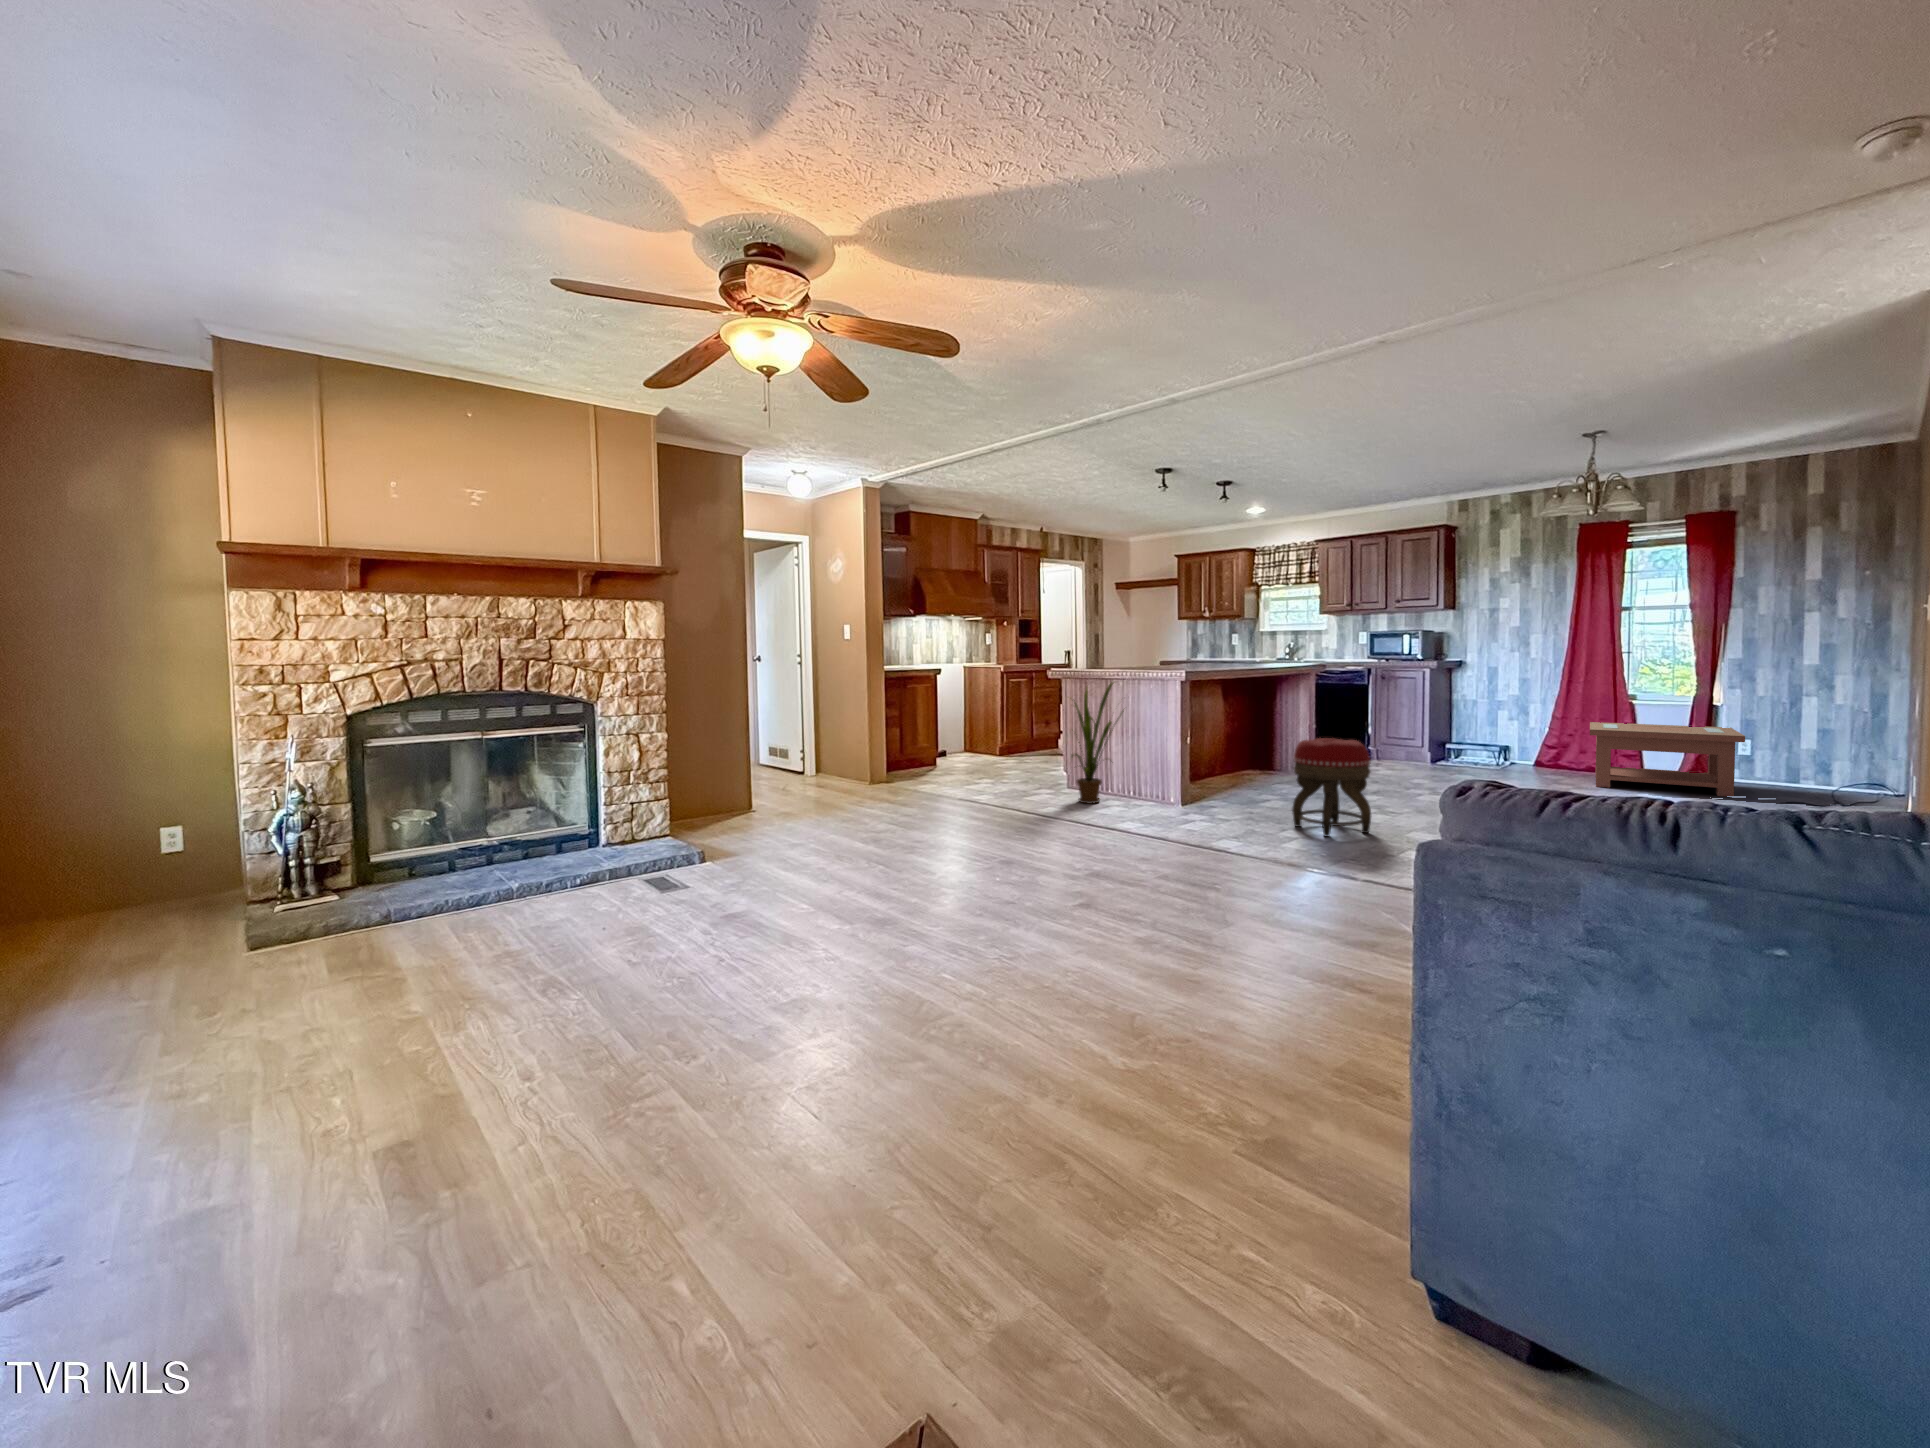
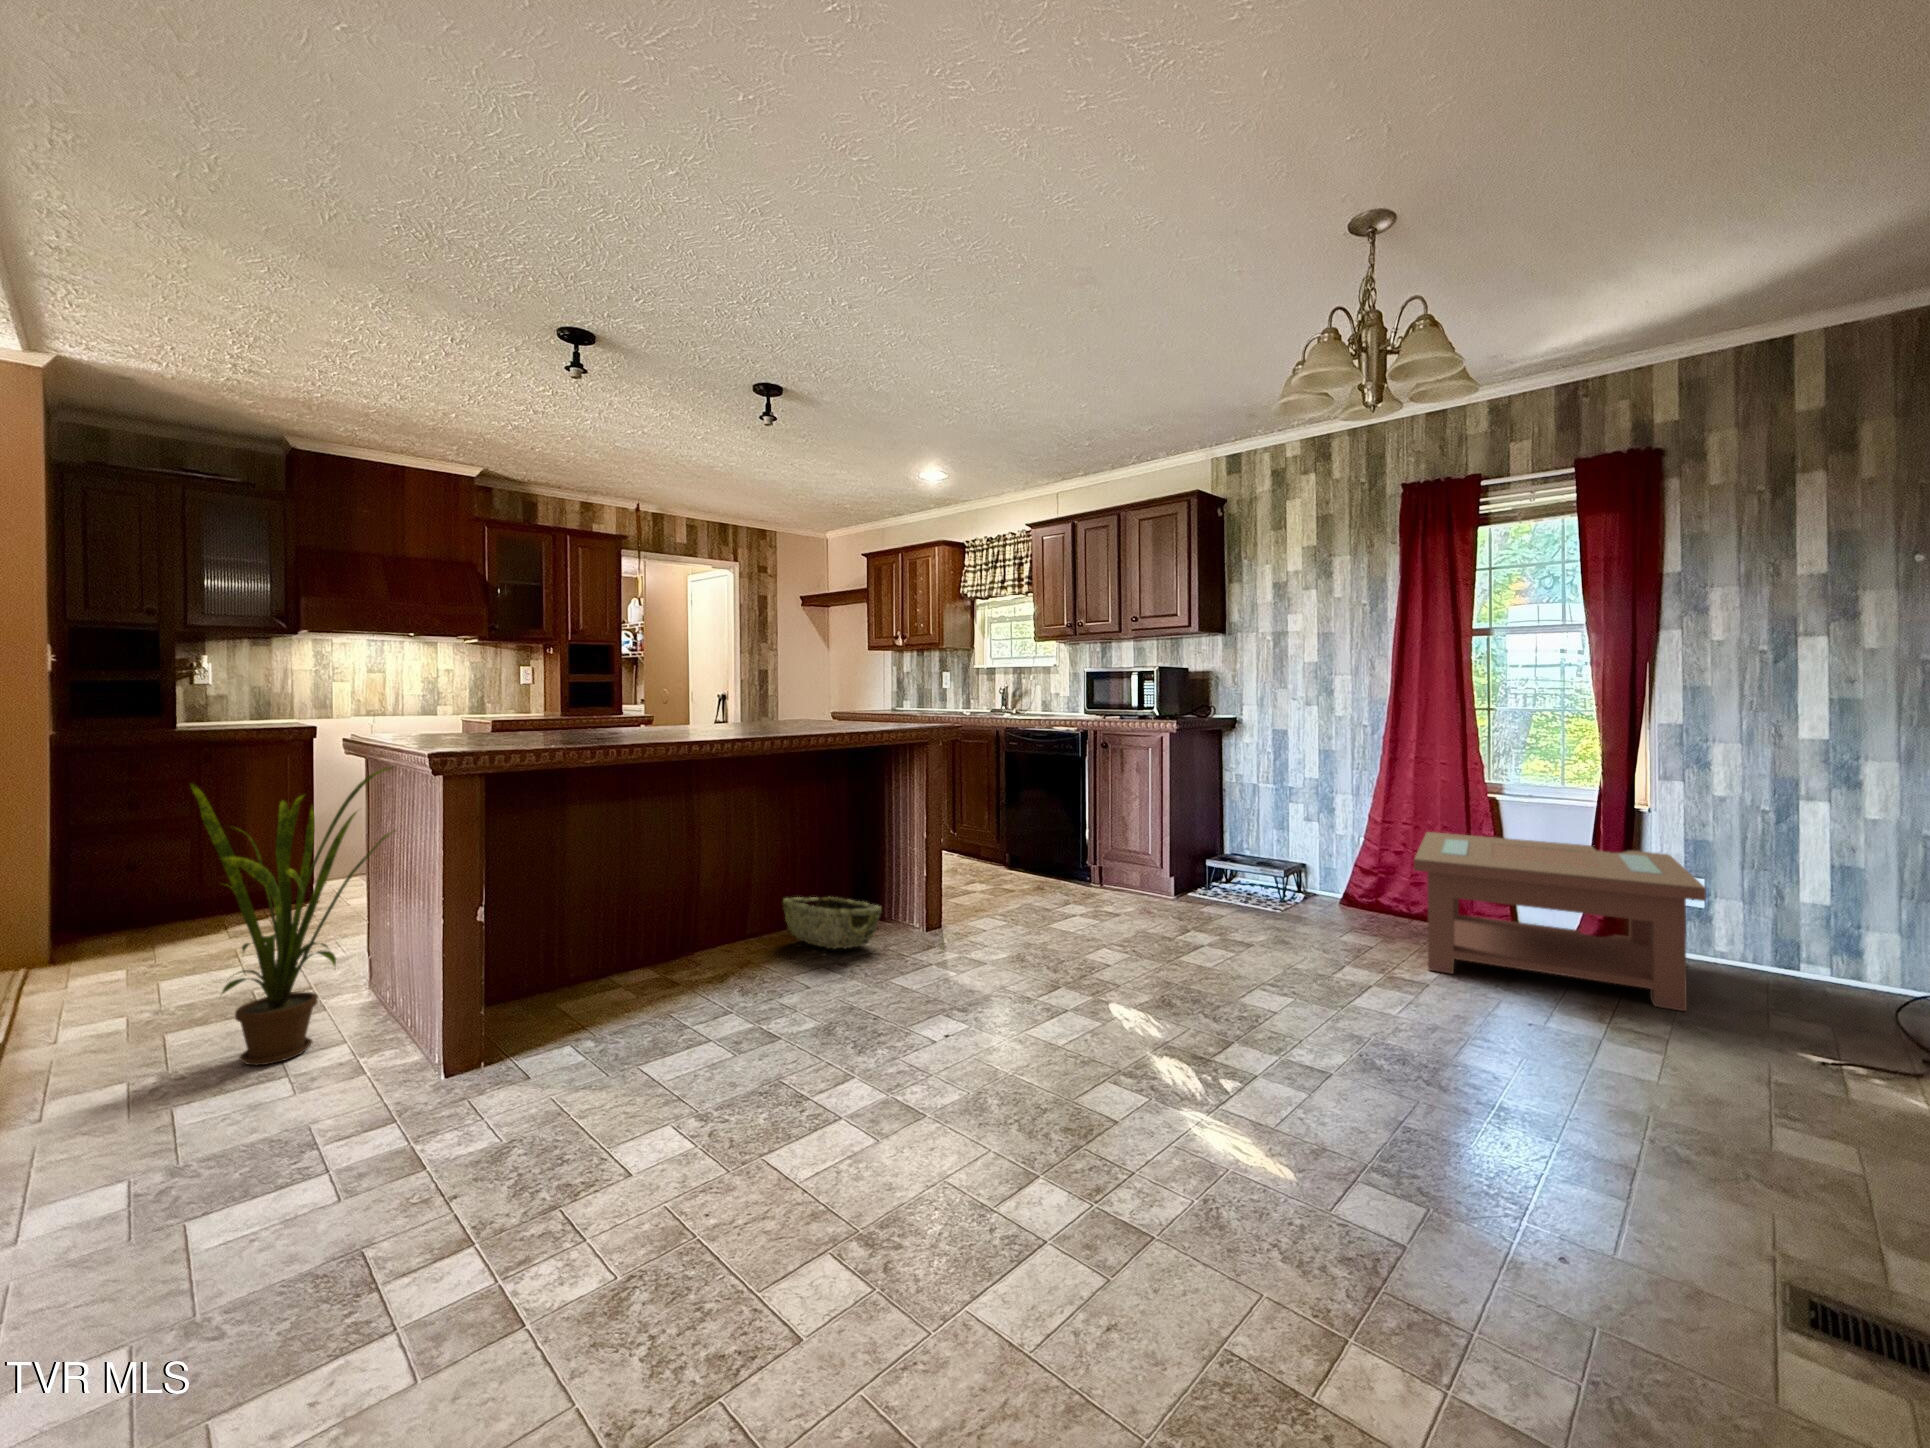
footstool: present [1292,738,1371,836] -> none [501,949,739,1309]
woven basket: none [1235,755,1292,780] -> present [783,897,882,949]

